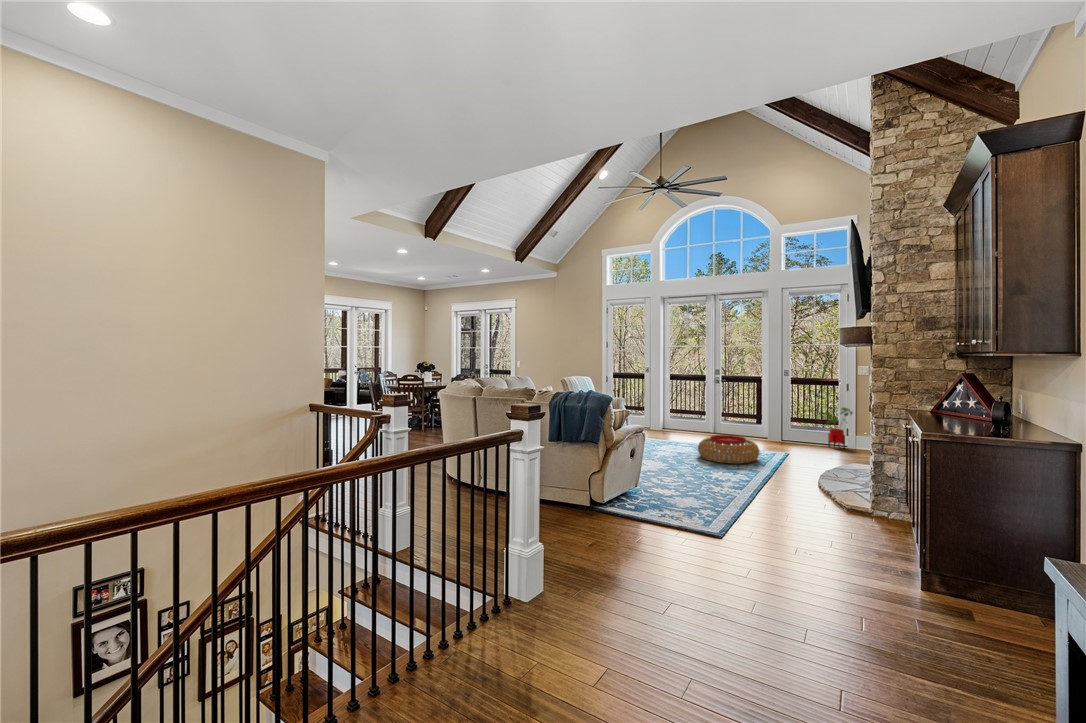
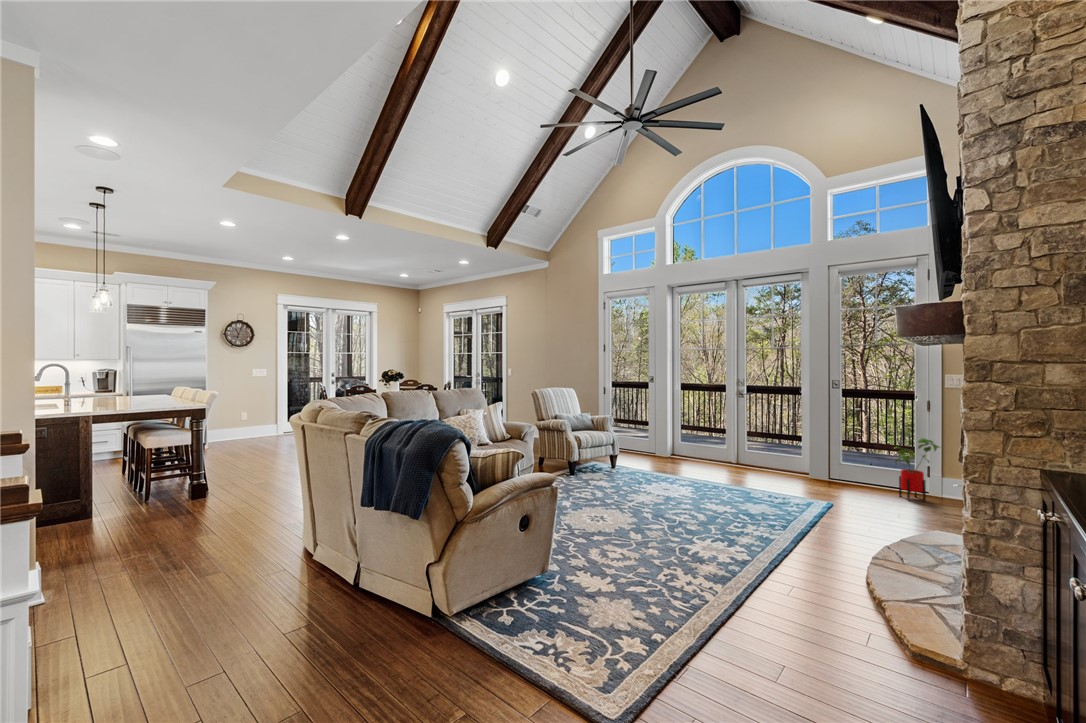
pouf: present [698,435,759,464] -> none [689,475,781,523]

